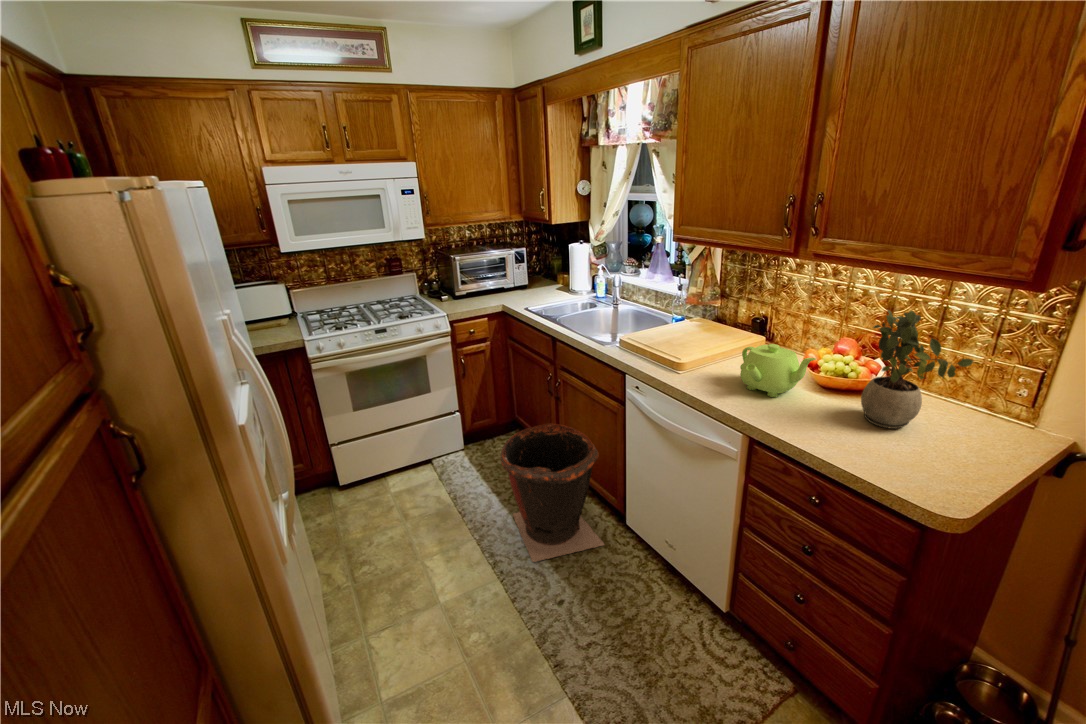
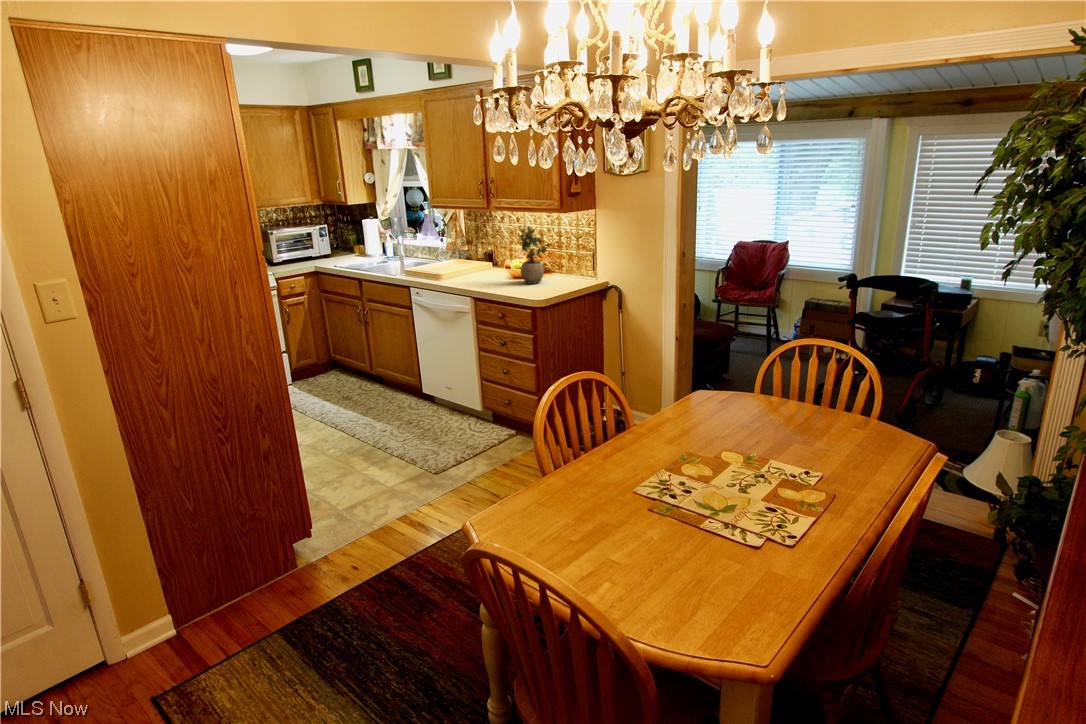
teapot: present [740,344,816,397] -> none [469,254,501,281]
trash can: present [500,423,604,562] -> none [332,336,410,419]

